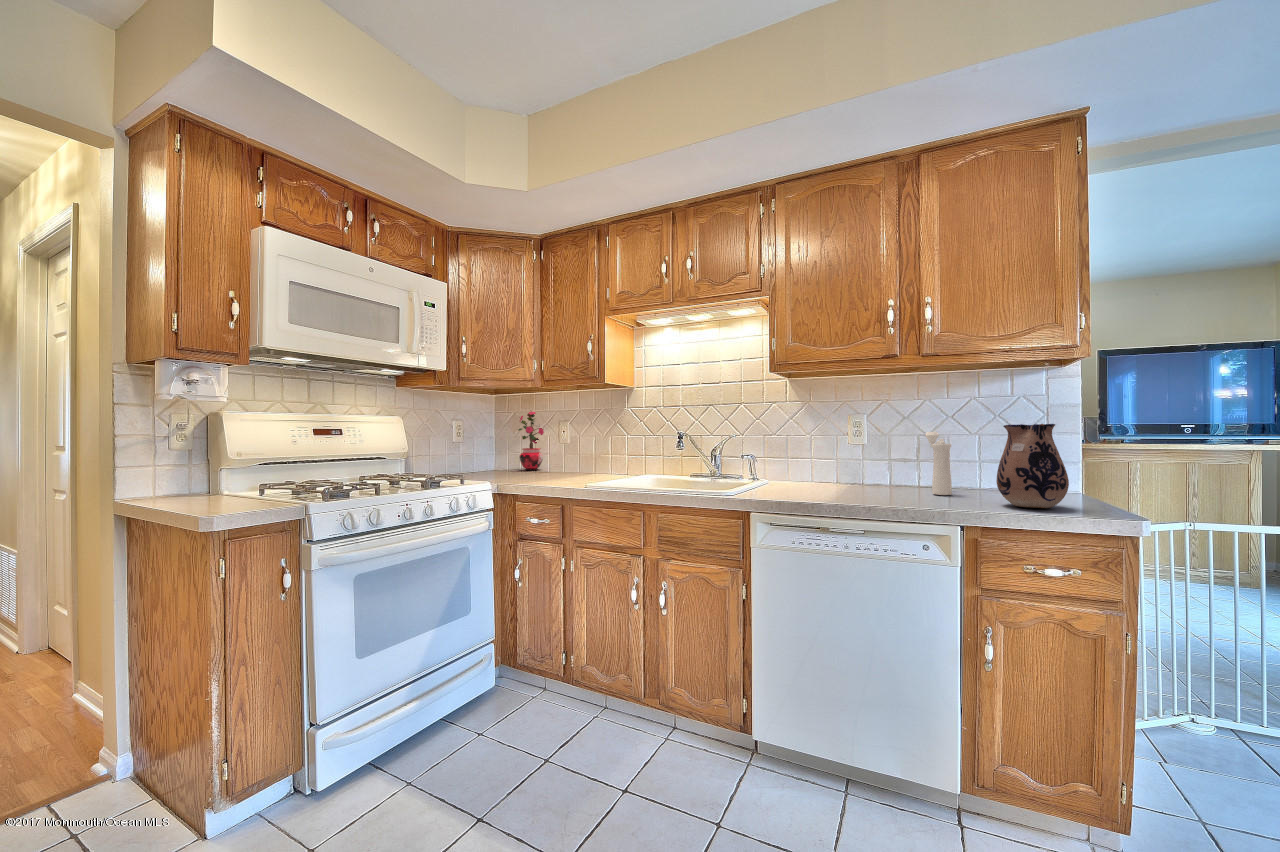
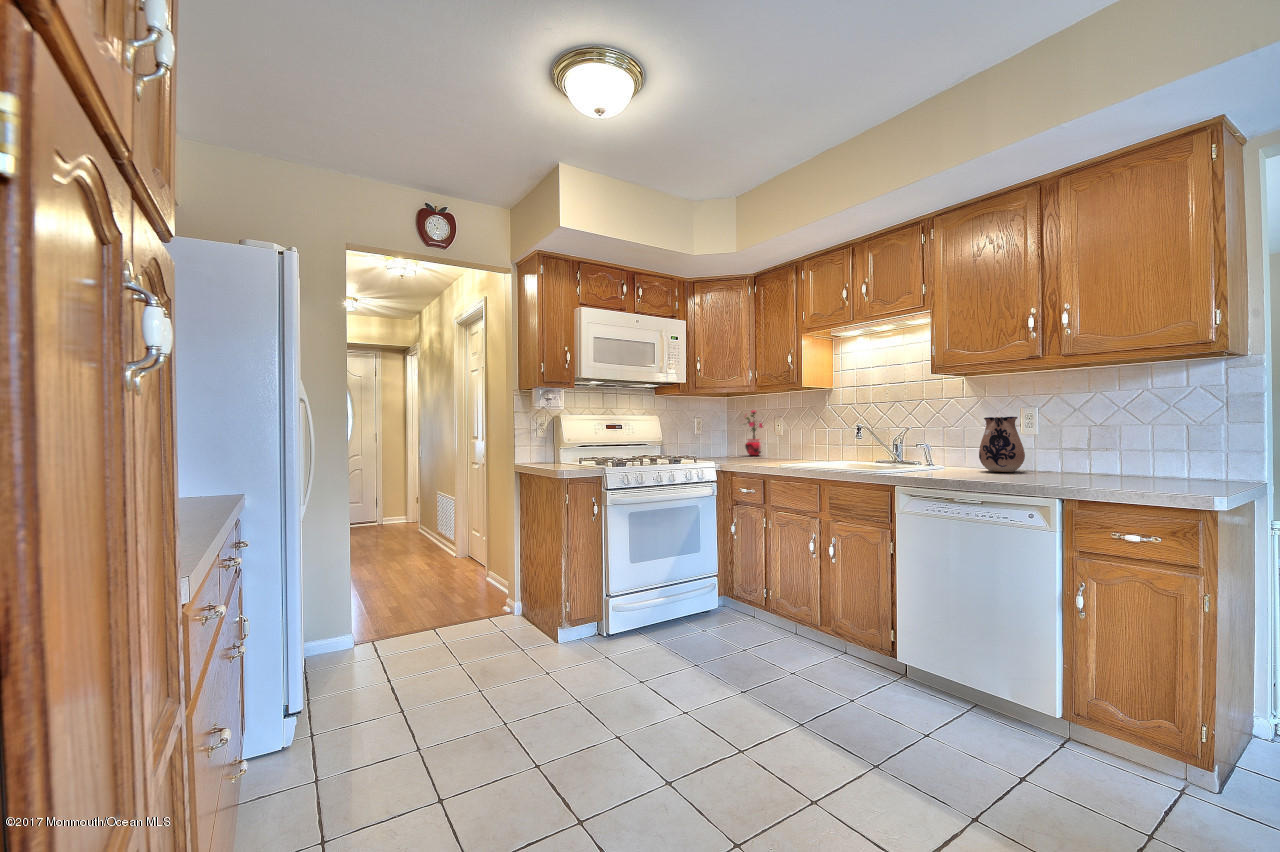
ceramic pitcher: present [996,424,1069,508] -> present [979,417,1025,472]
pepper mill: present [925,432,952,495] -> none [1072,423,1092,478]

